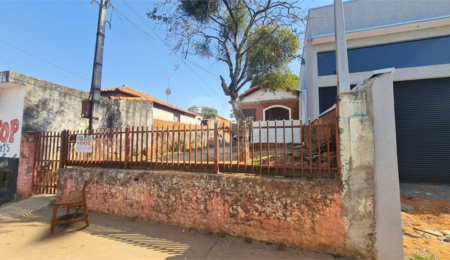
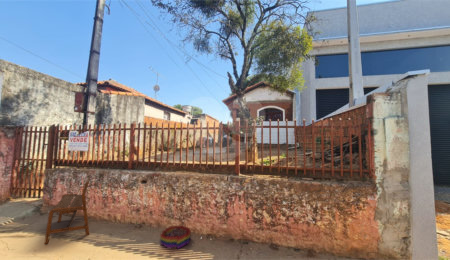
storage bin: none [147,219,175,240] -> present [160,226,191,248]

